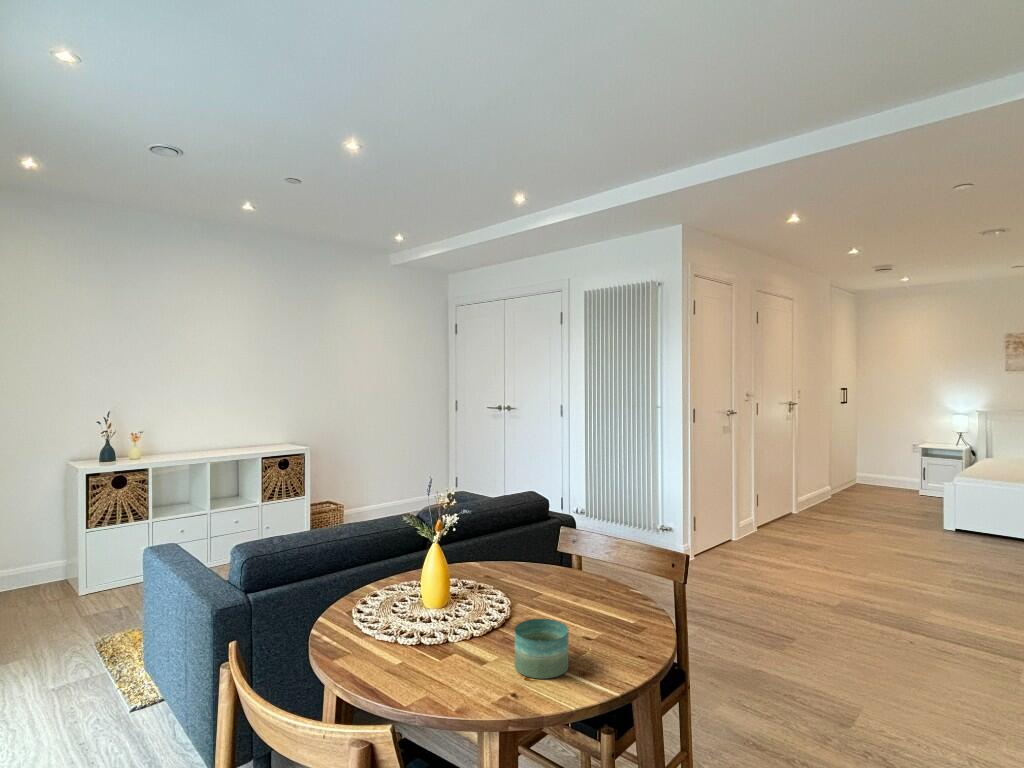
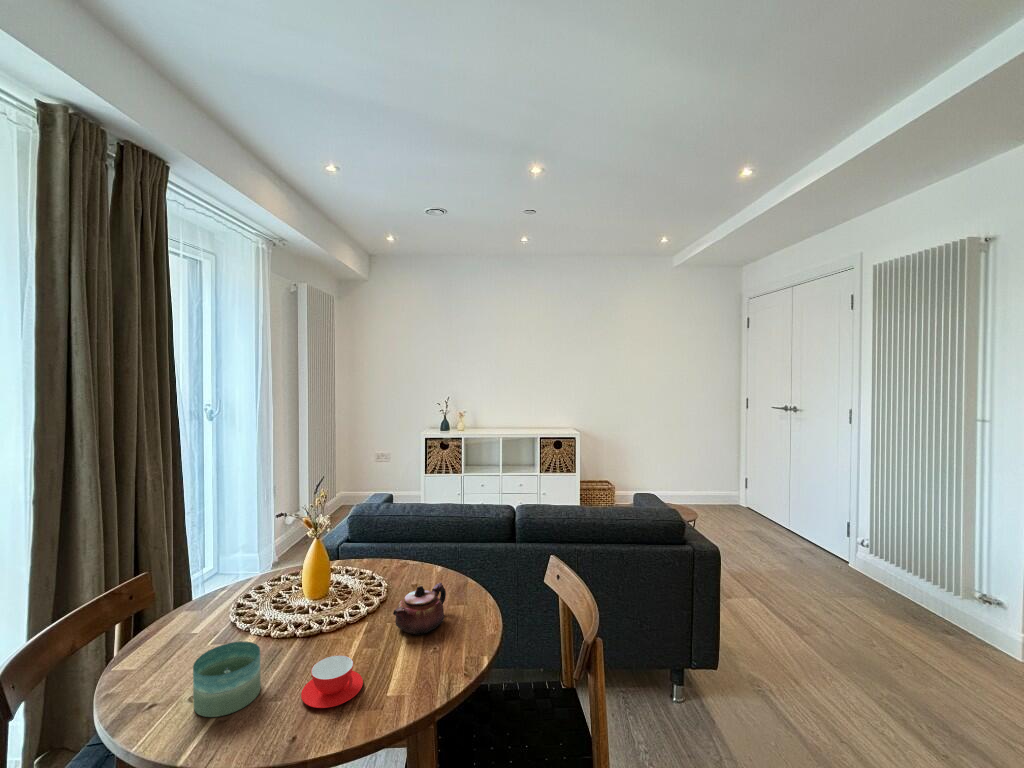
teapot: none [530,557,571,599] -> present [393,583,446,635]
teacup: none [568,607,617,642] -> present [301,655,363,708]

